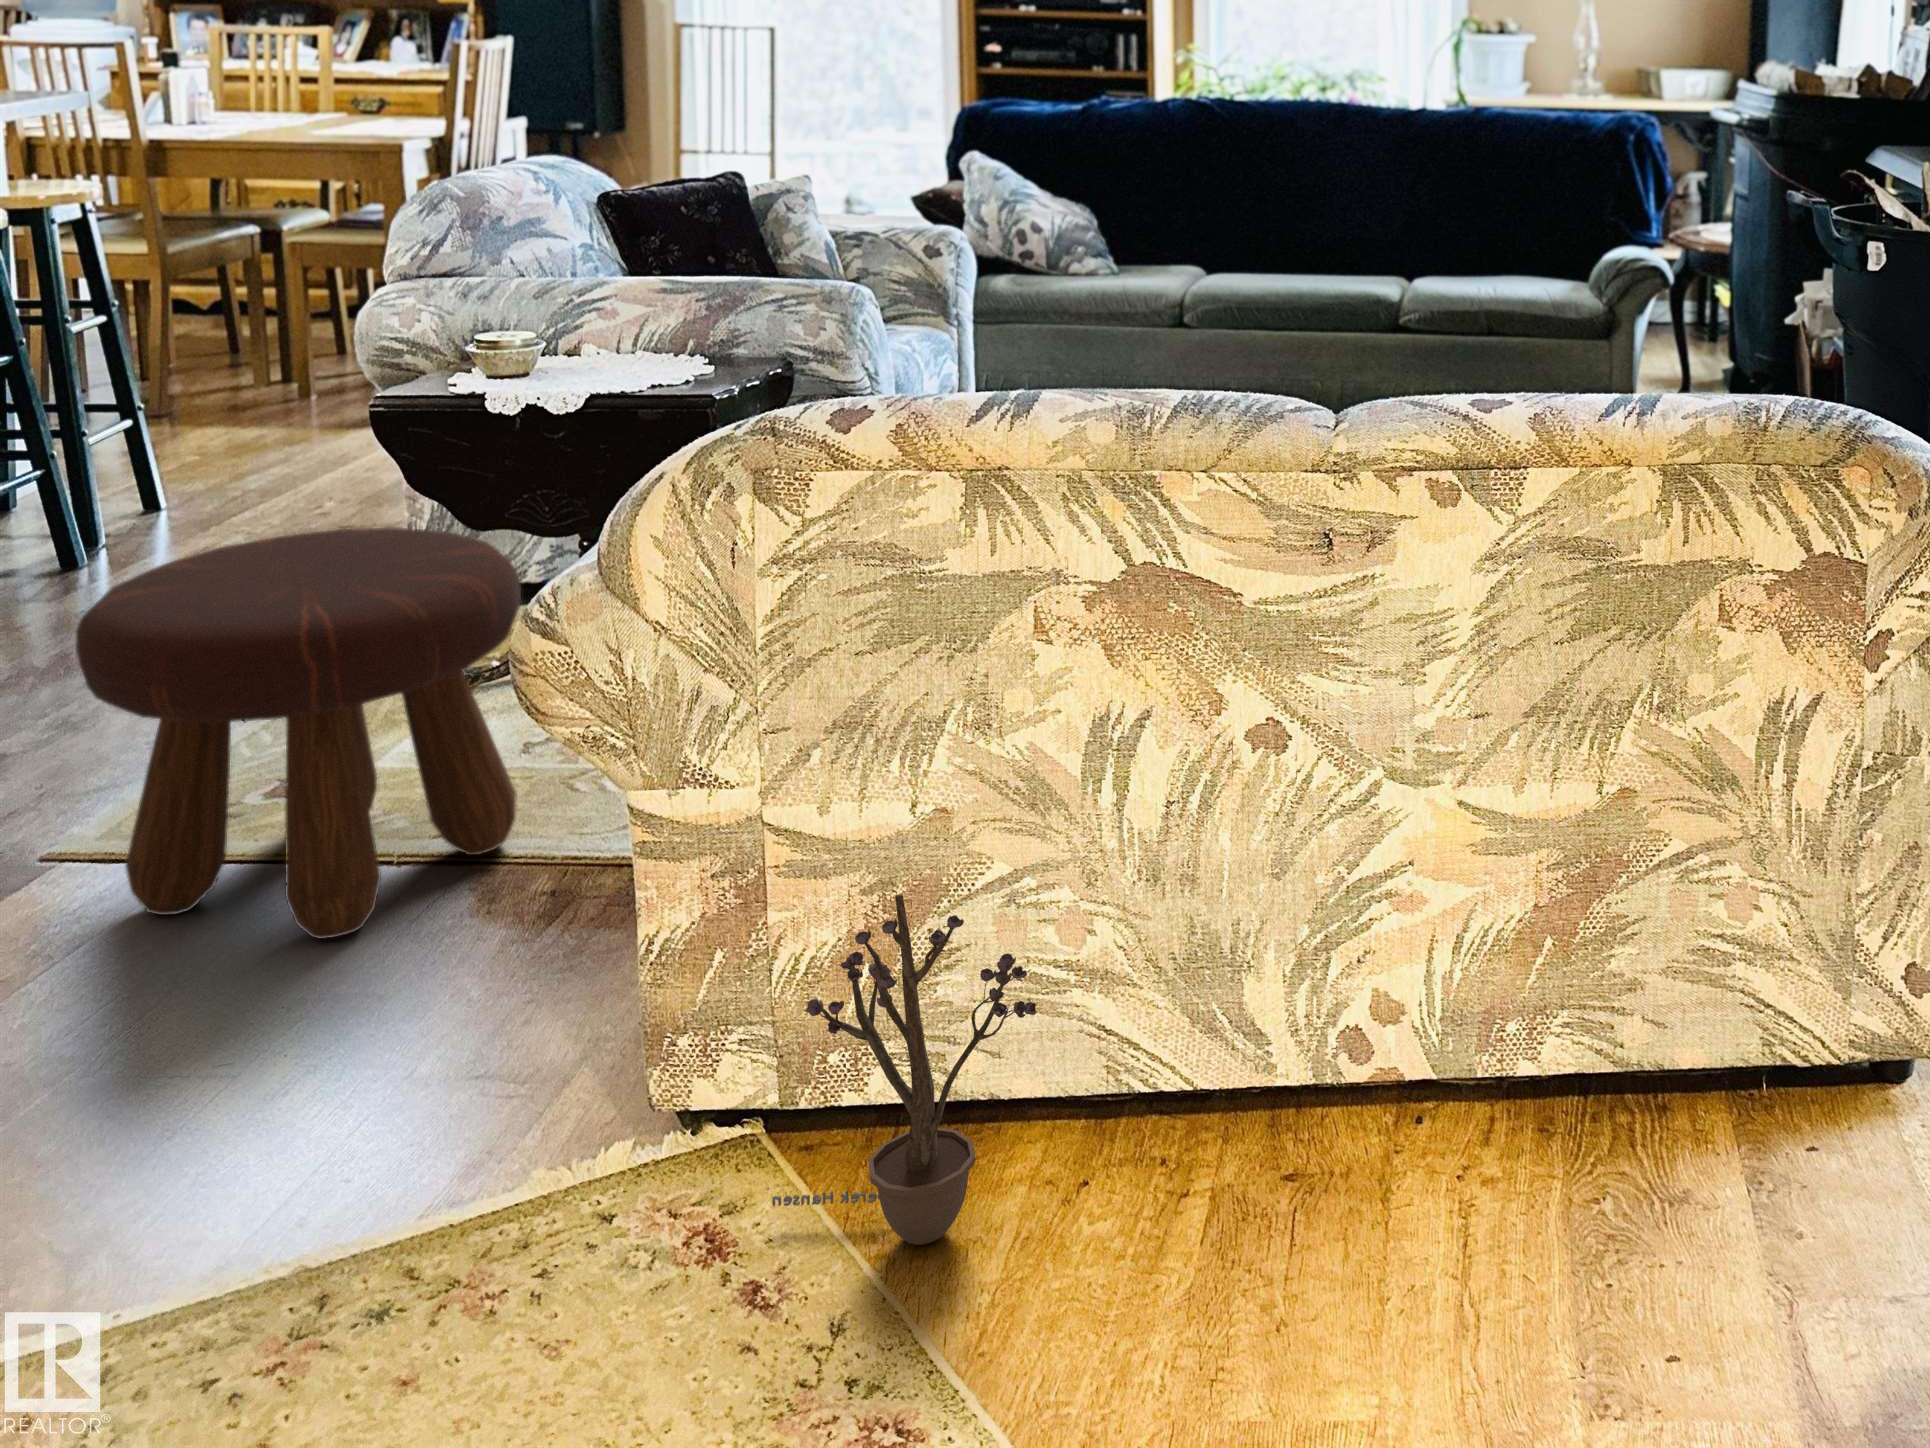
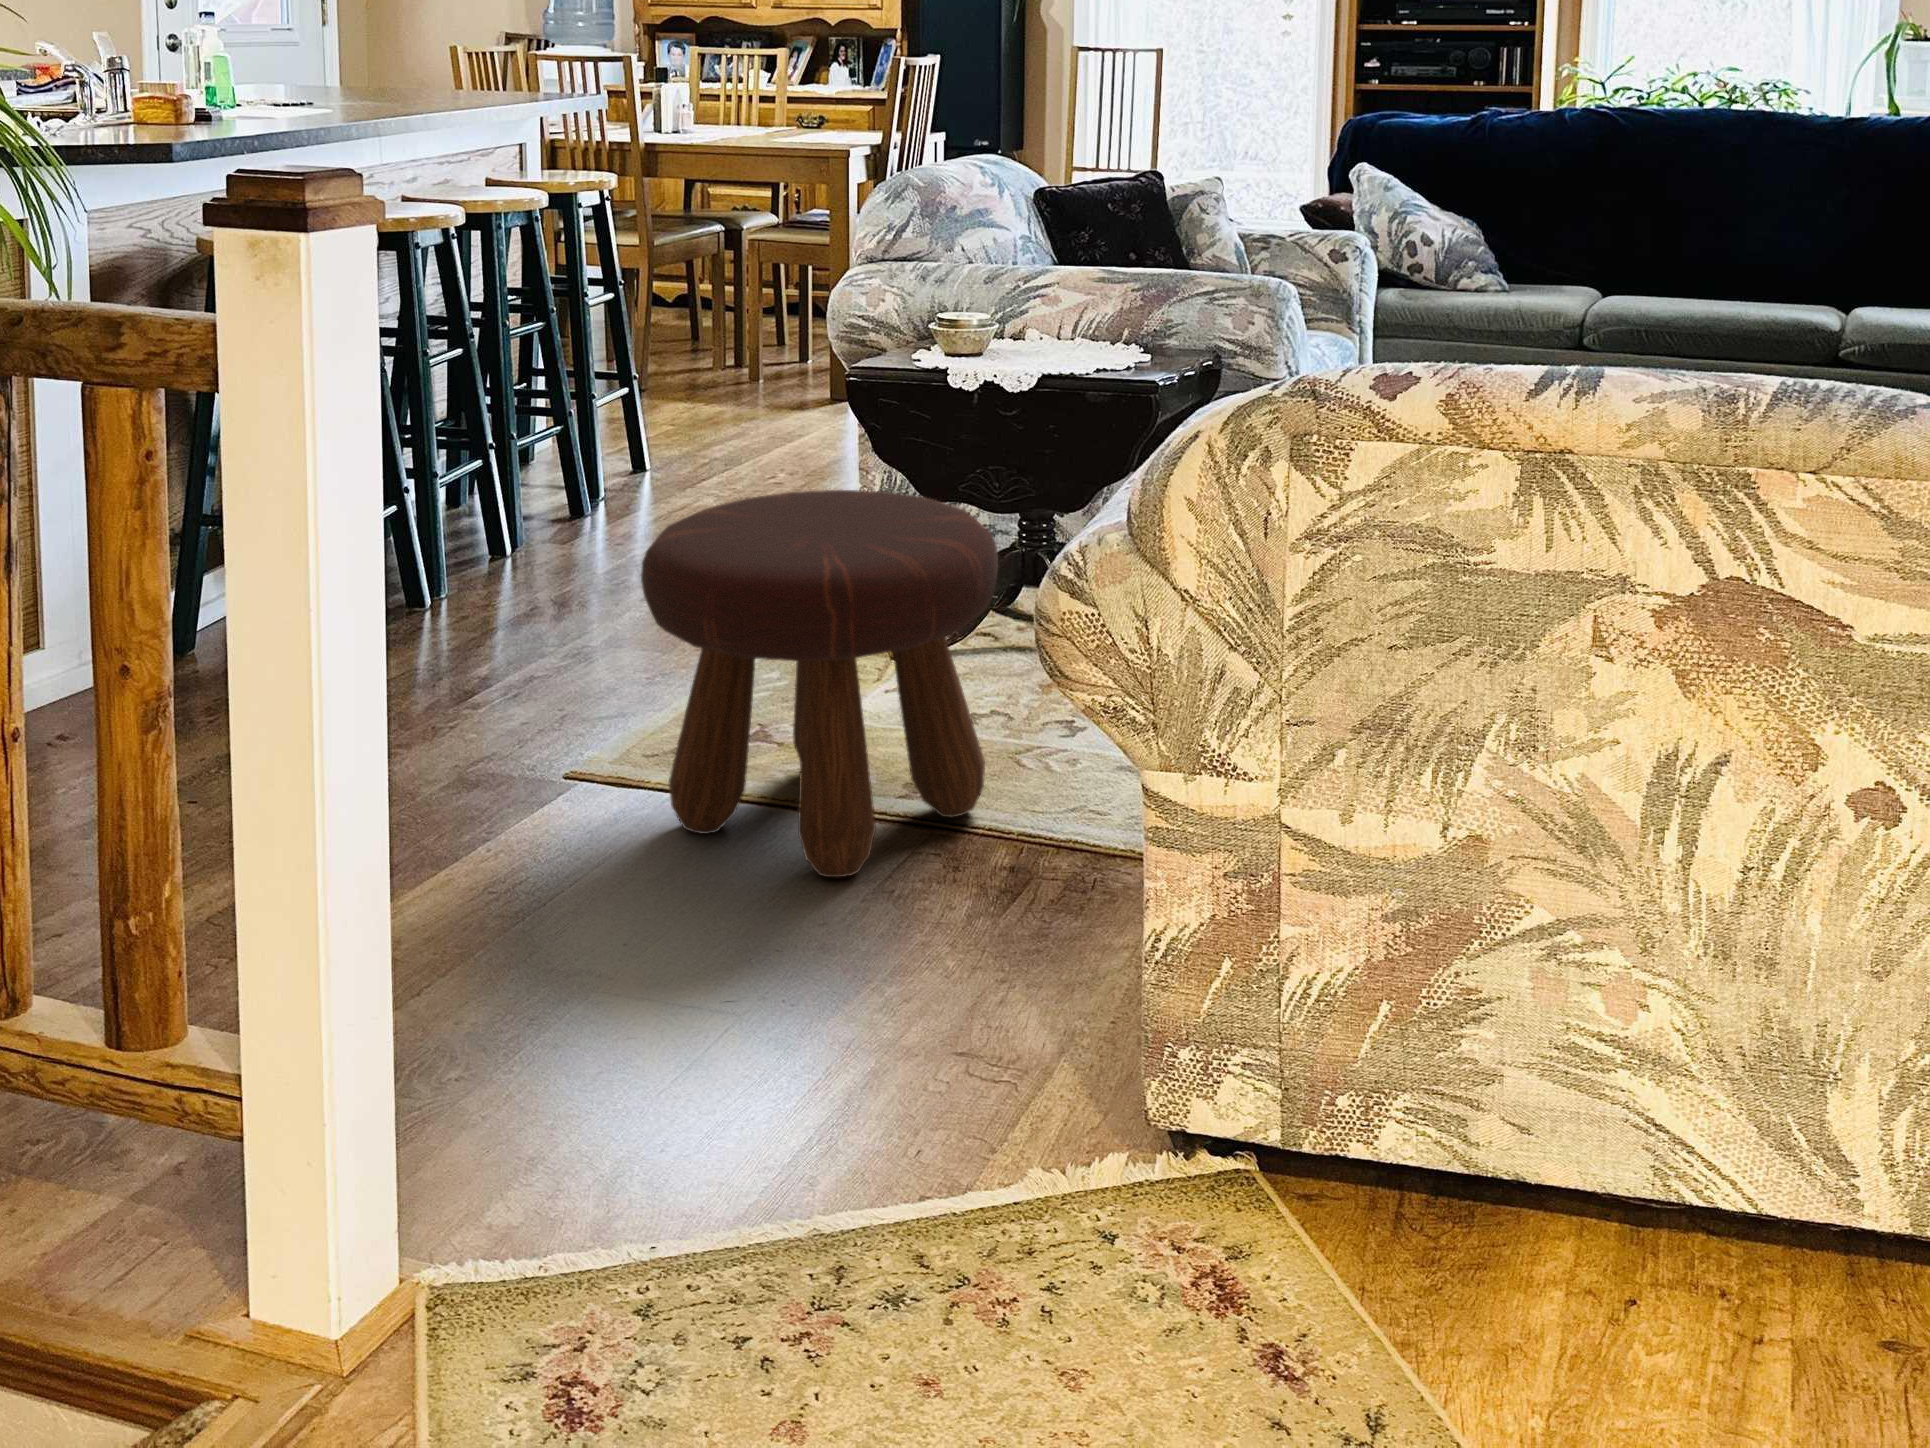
decorative plant: present [772,894,1036,1245] -> none [1282,922,1591,1321]

